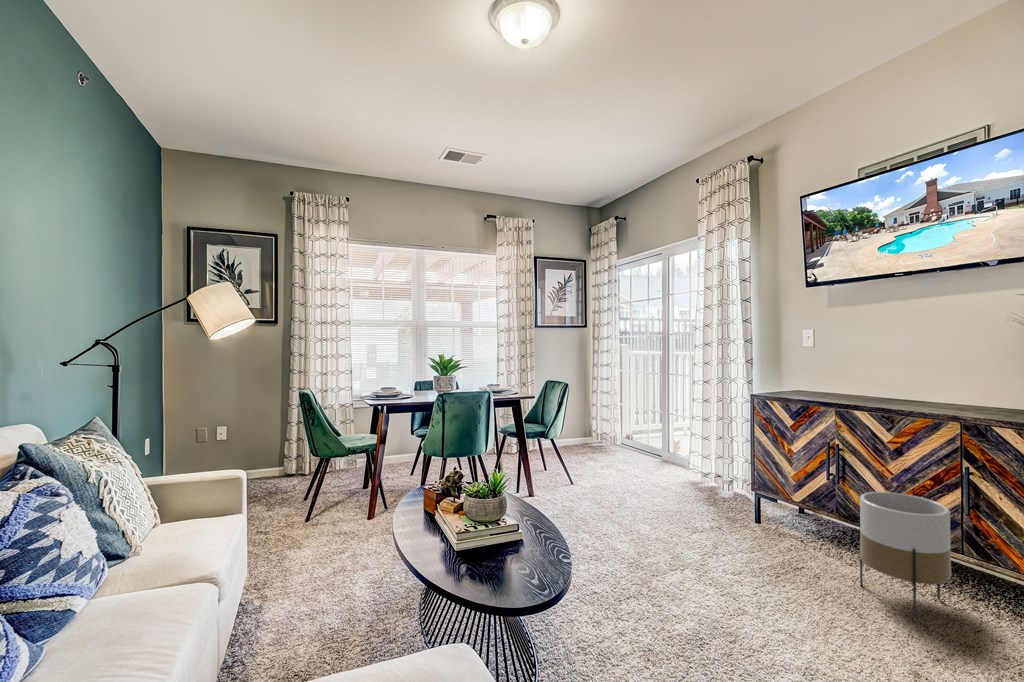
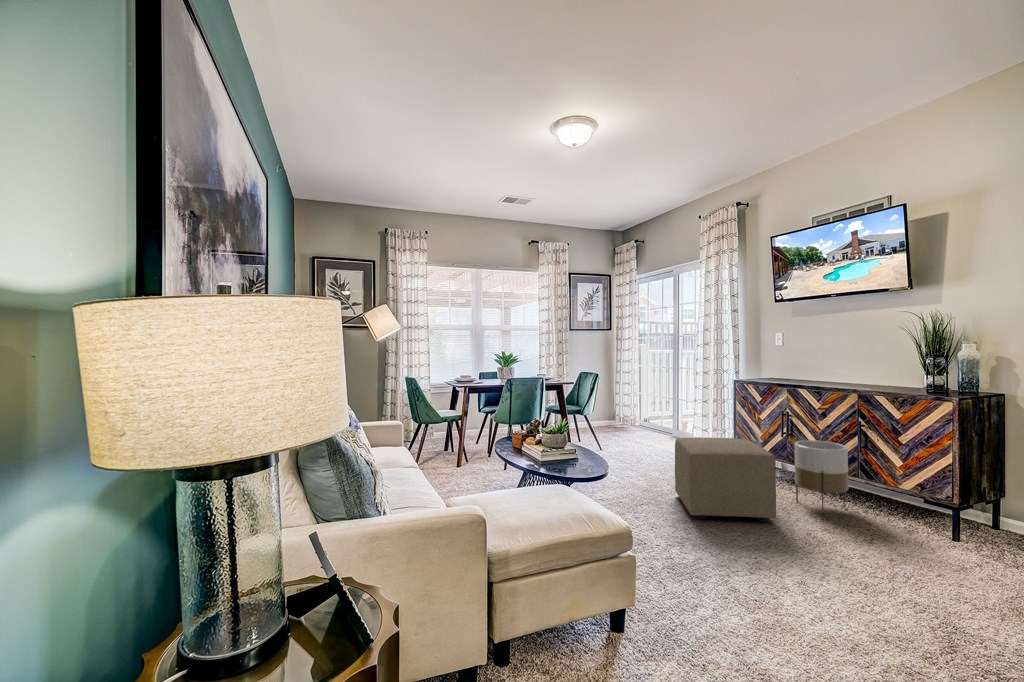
ottoman: none [676,488,850,638] -> present [675,437,776,521]

